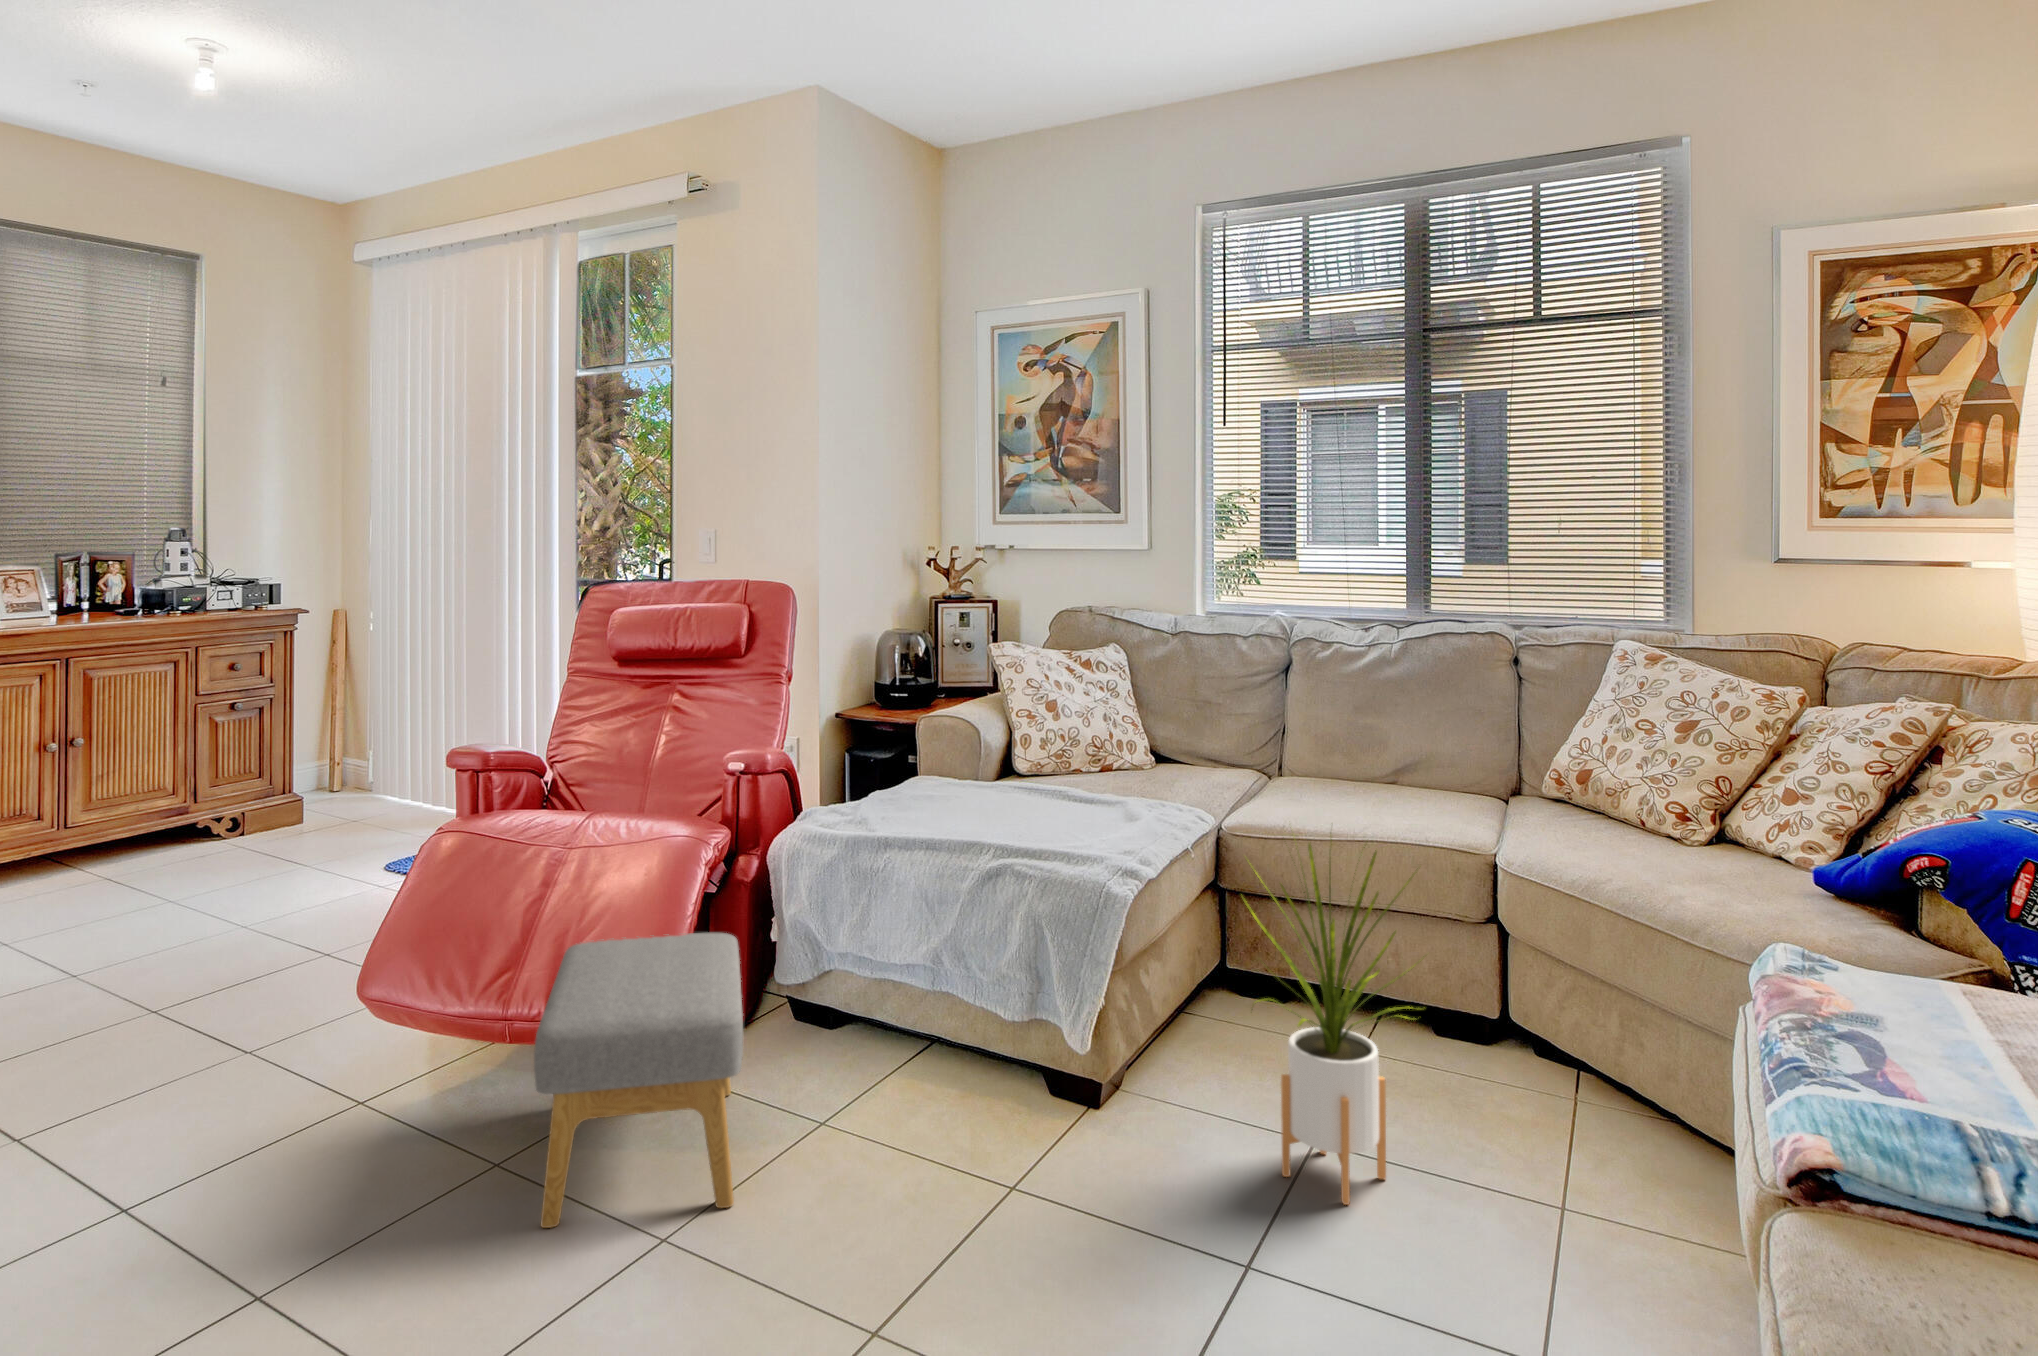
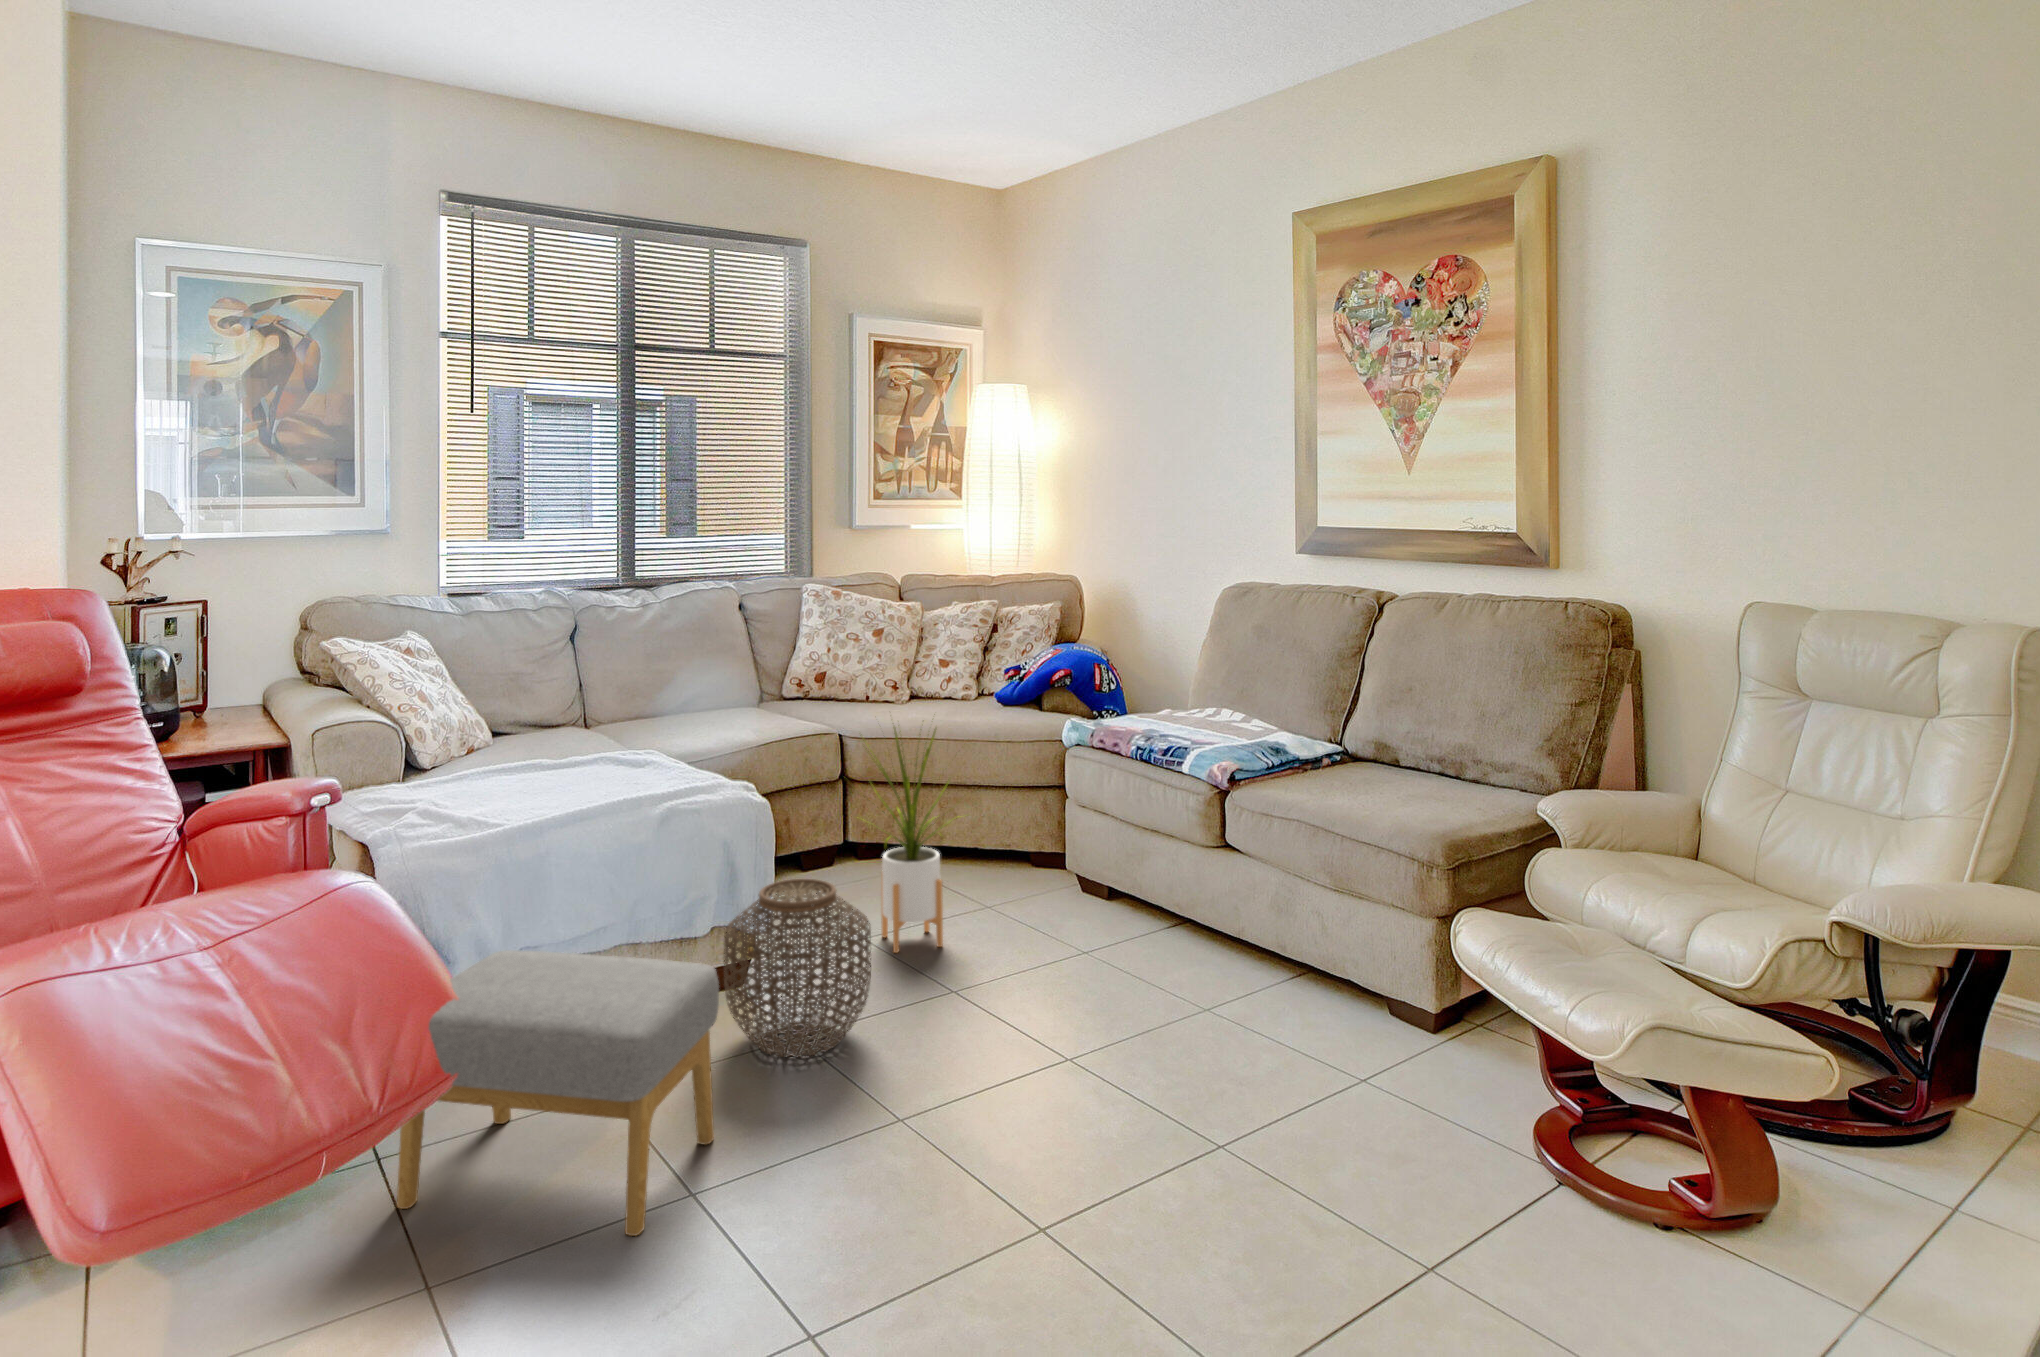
woven basket: none [884,979,1066,1214] -> present [724,879,871,1057]

